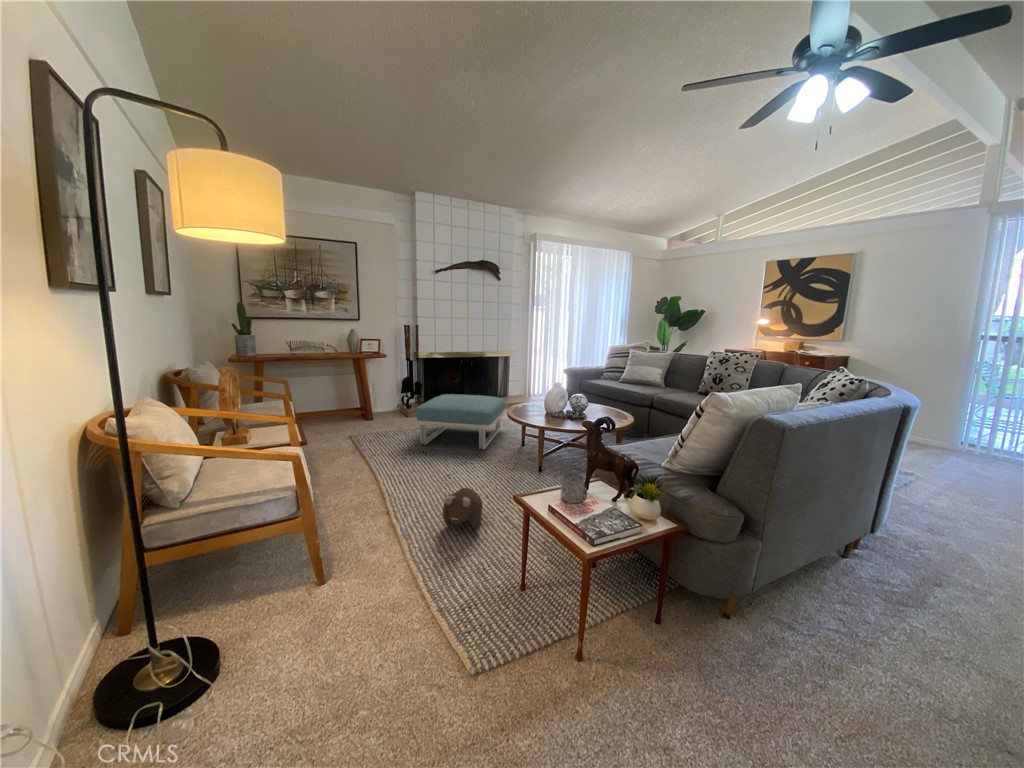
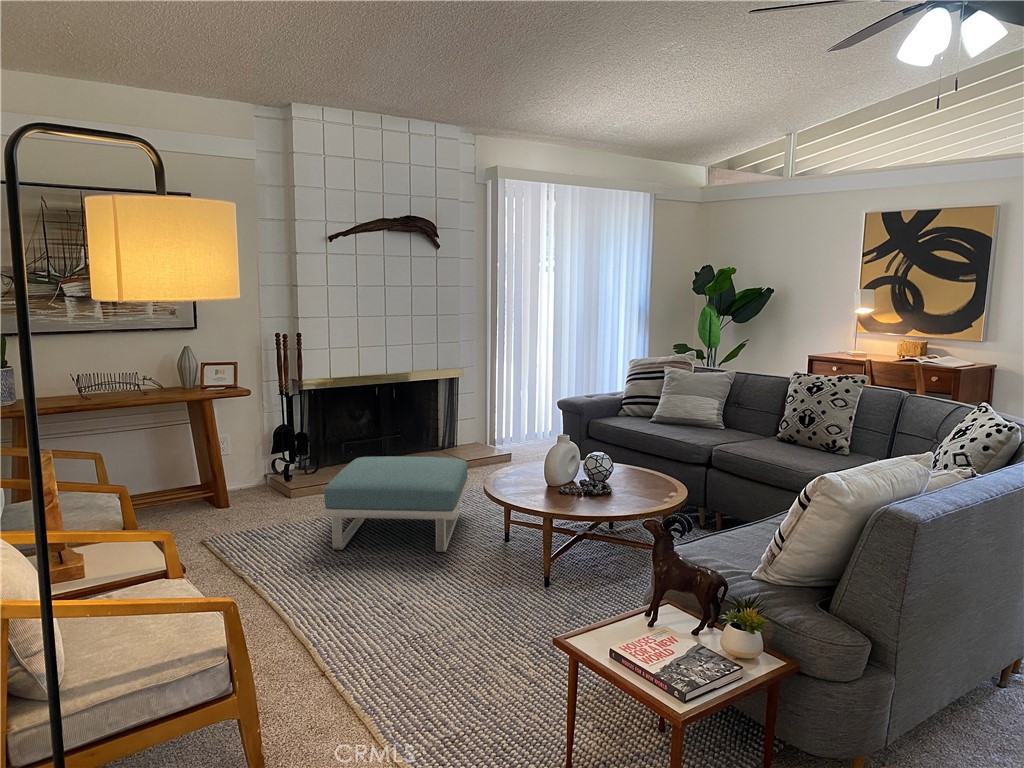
mug: present [561,472,587,503] -> none [622,598,662,642]
plush toy: present [443,488,482,529] -> none [421,625,483,690]

